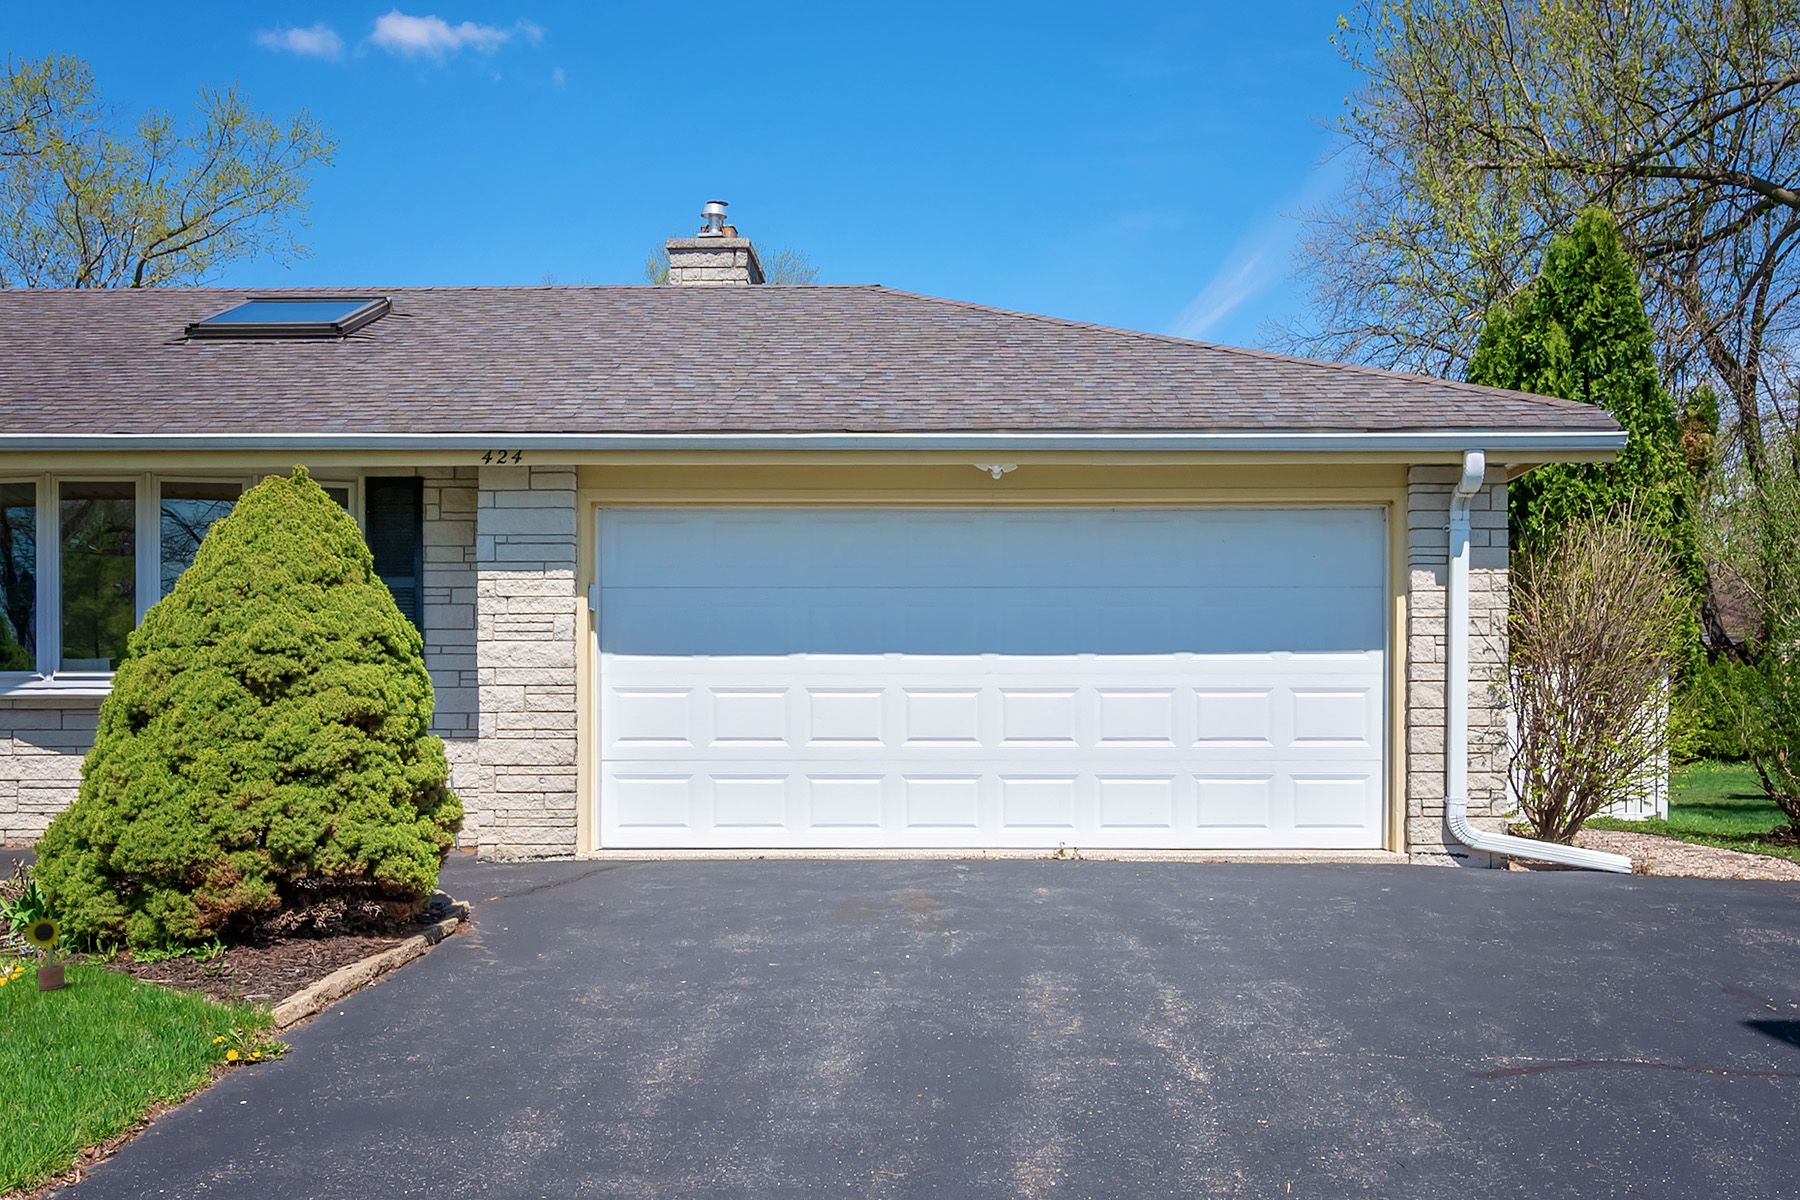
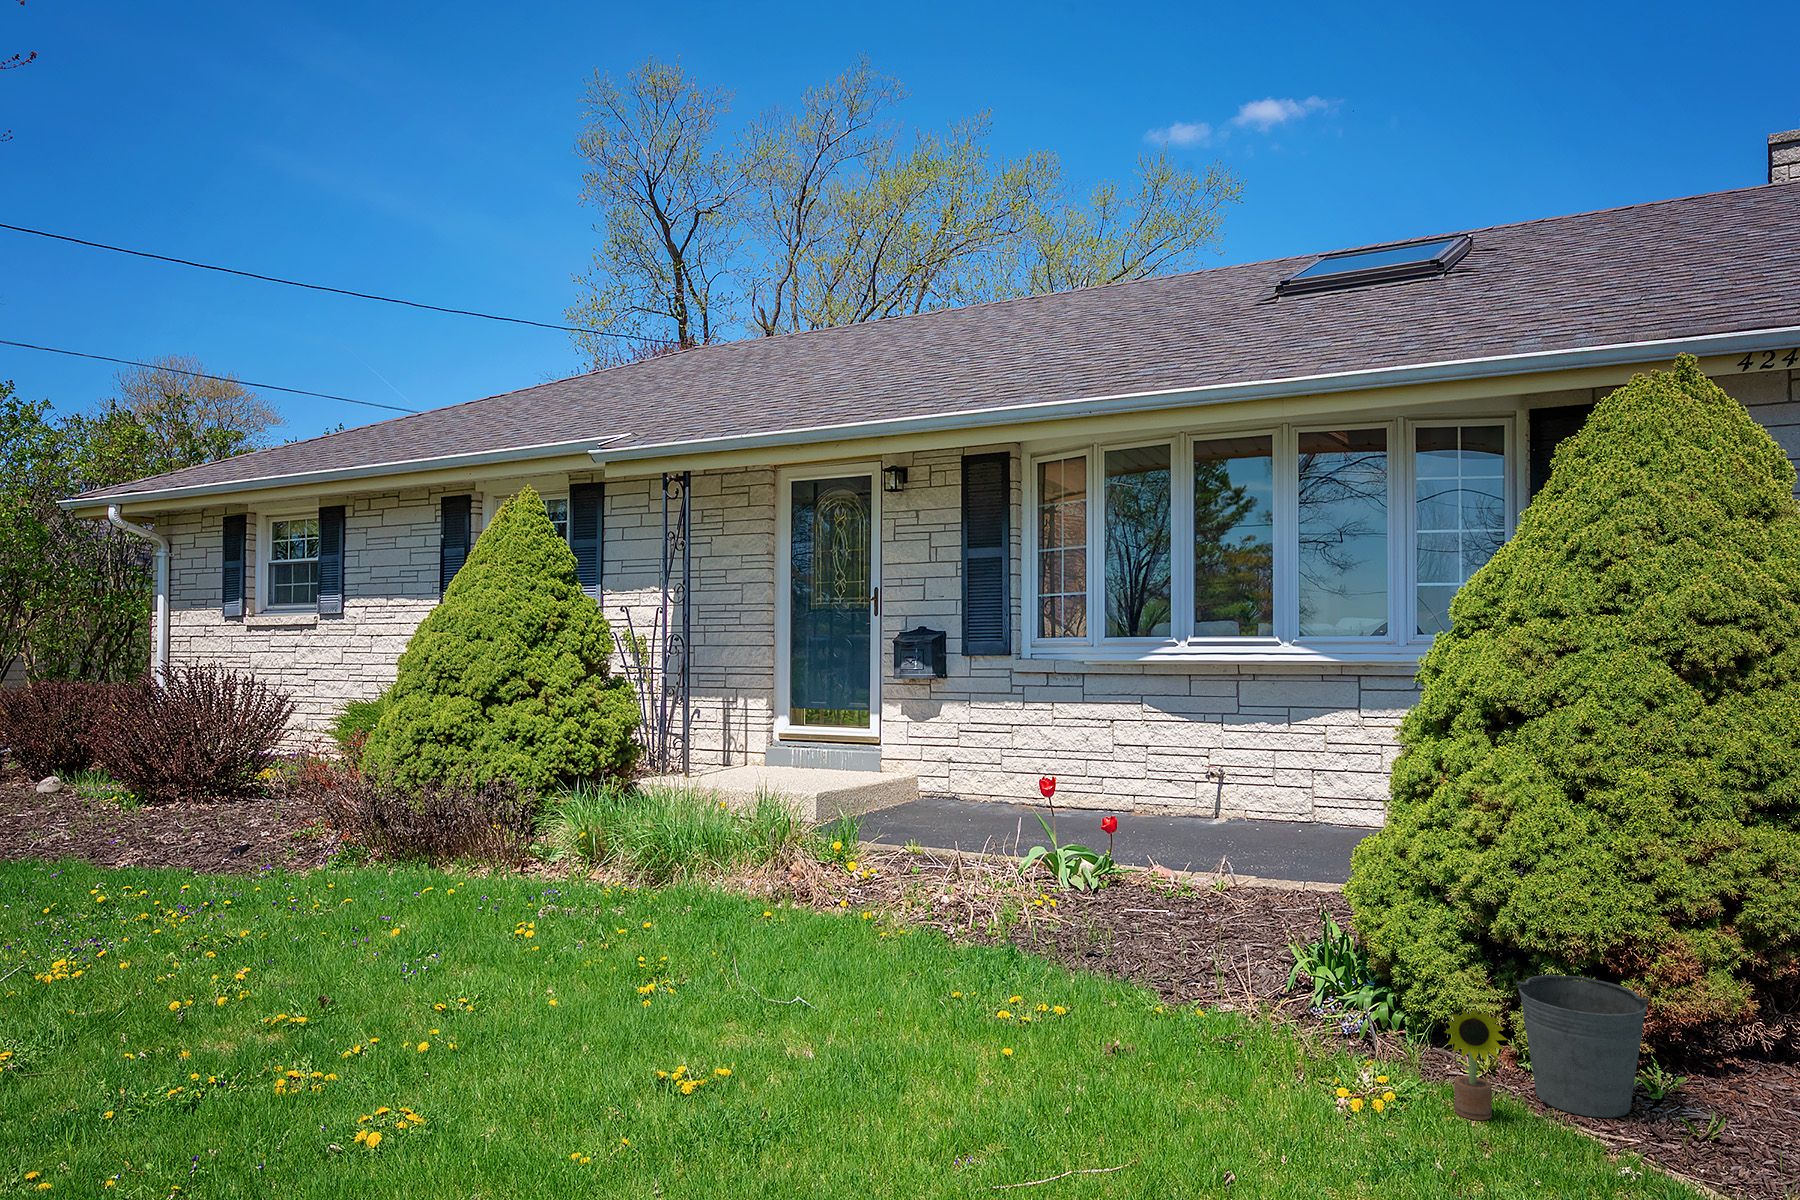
bucket: none [99,890,181,975] -> present [1517,975,1649,1118]

